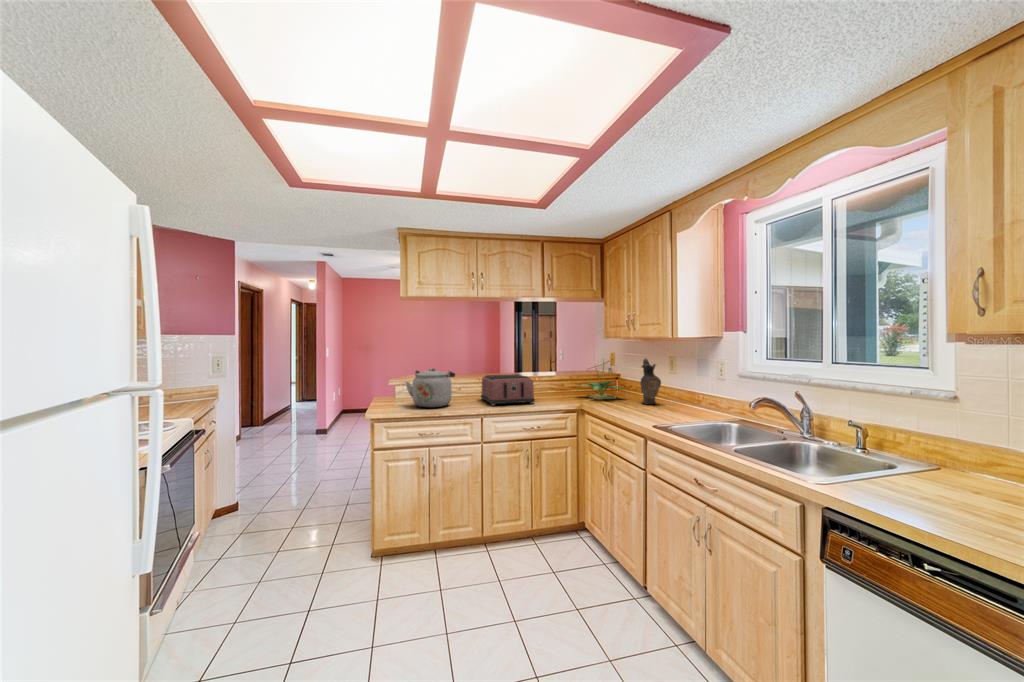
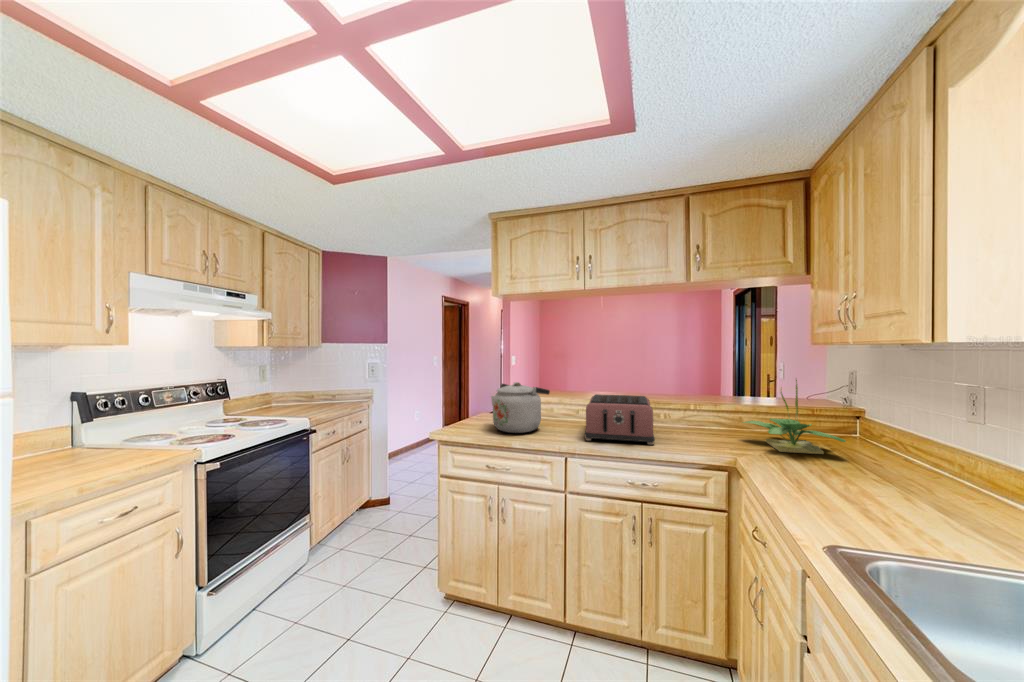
ceramic pitcher: present [641,358,661,404] -> none [872,387,928,484]

